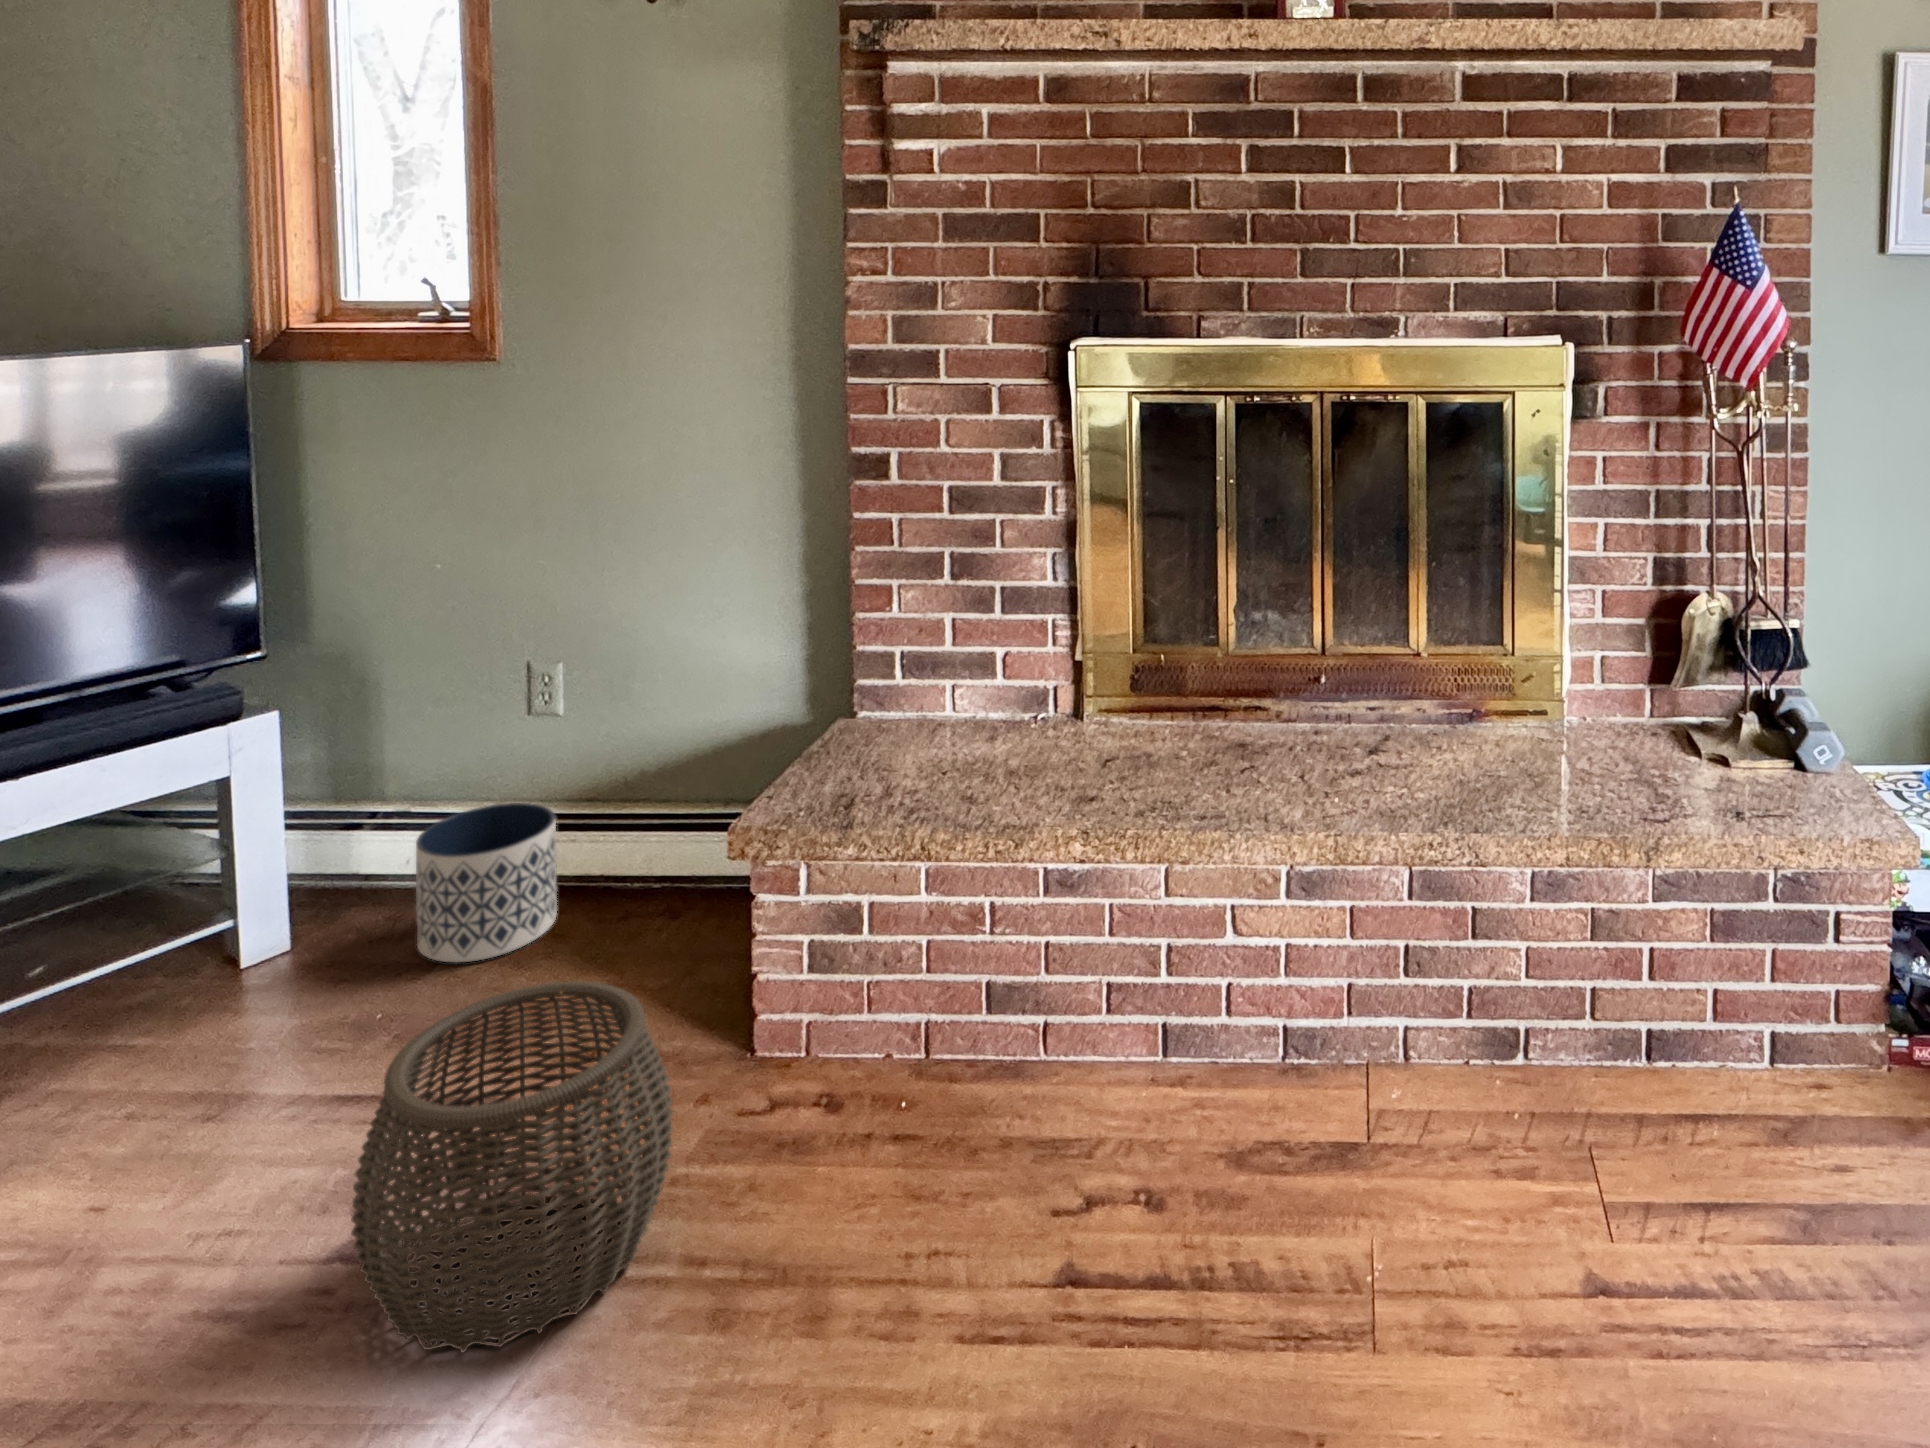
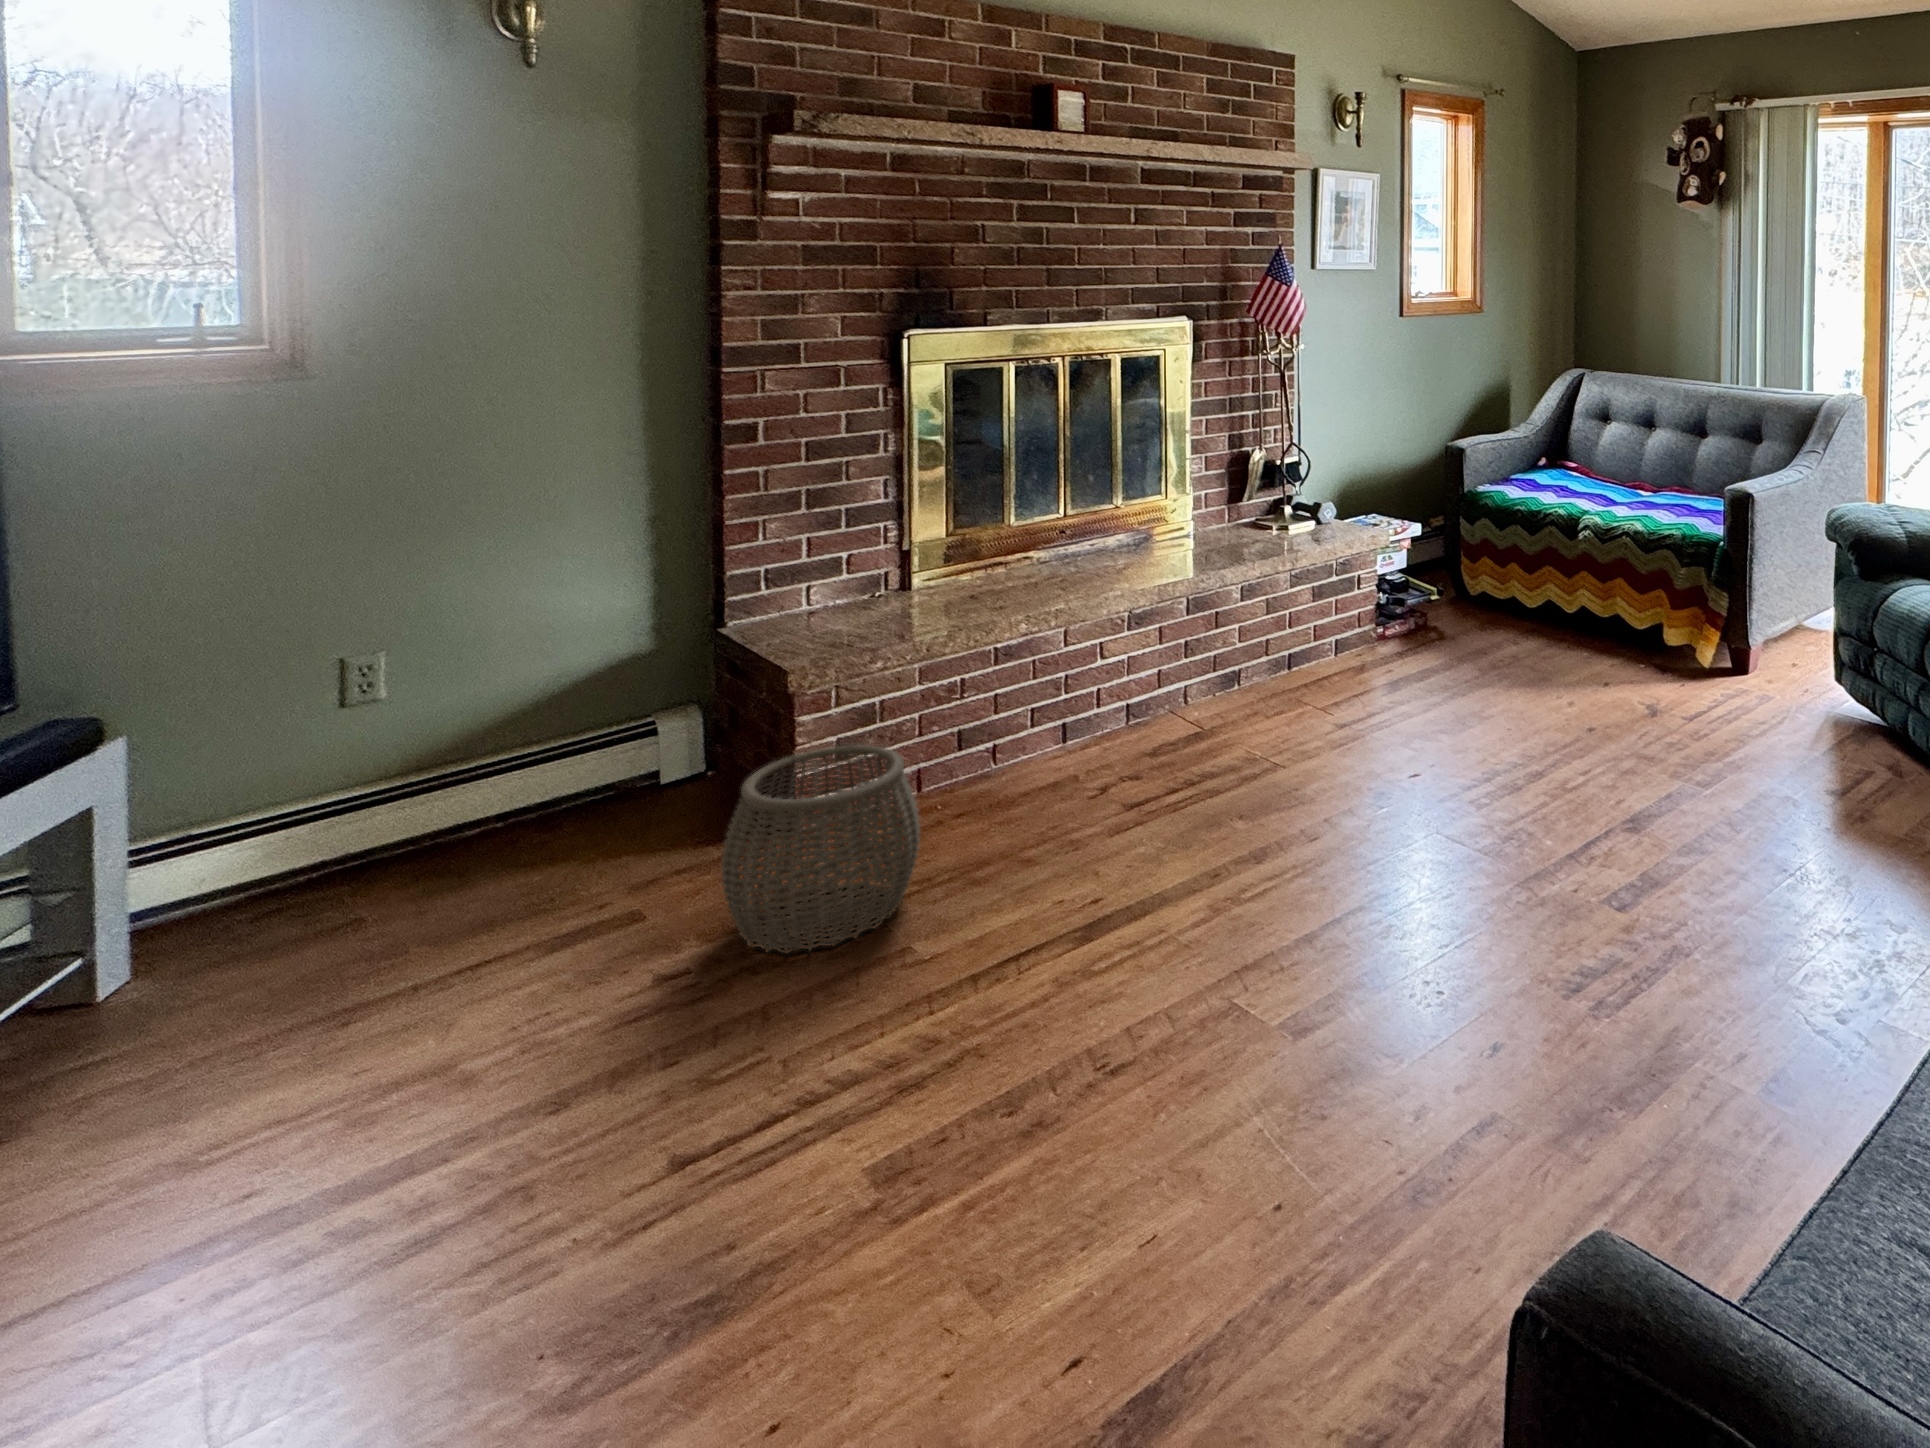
planter: present [416,803,557,962] -> none [314,772,460,914]

